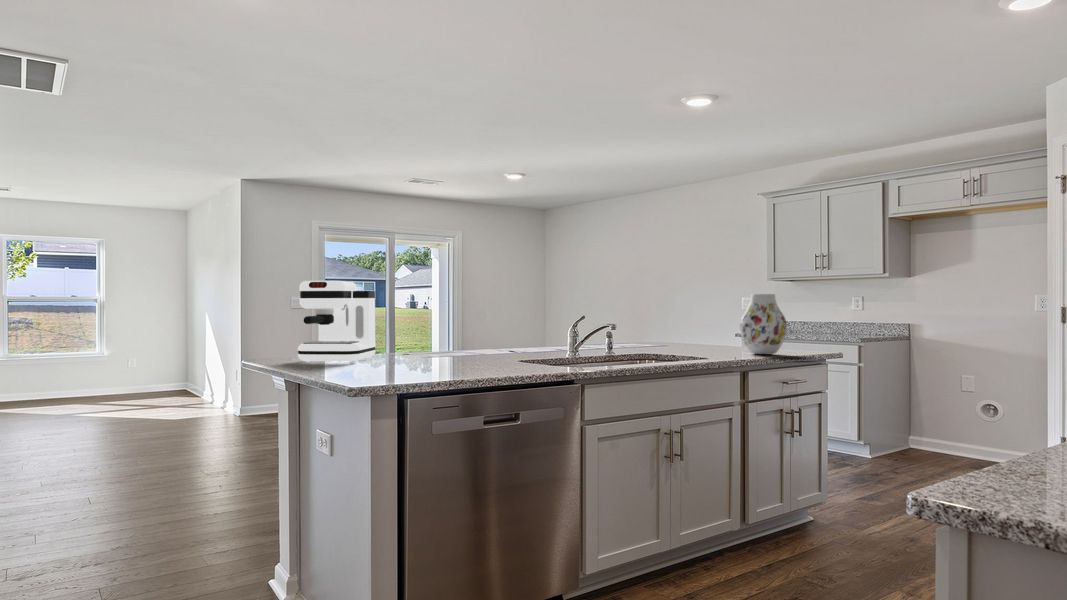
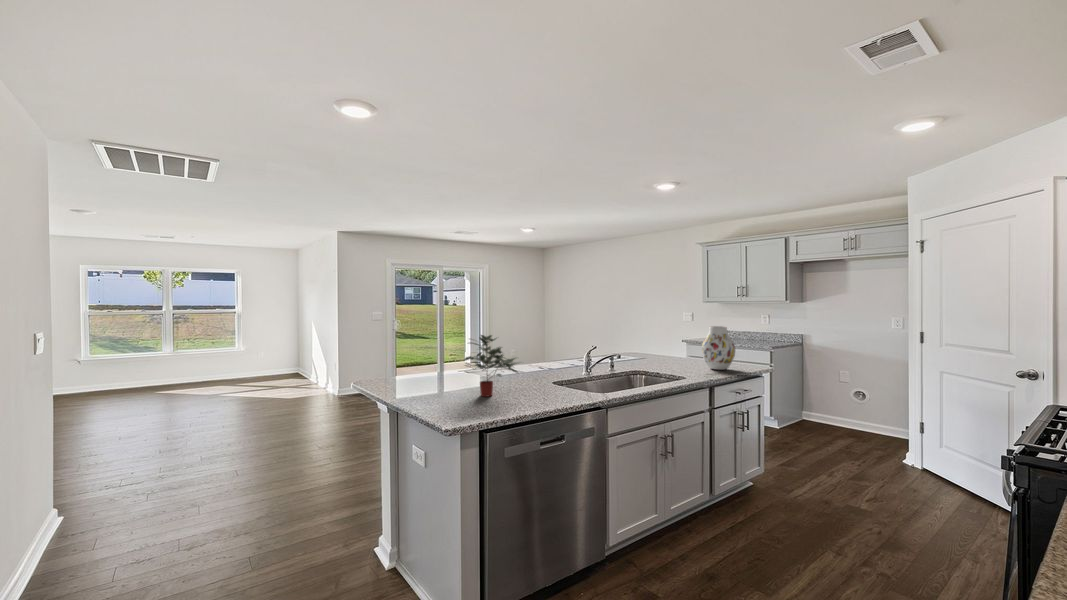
coffee maker: present [298,281,376,363] -> none [394,326,449,388]
potted plant: none [387,286,471,369] -> present [465,335,521,397]

